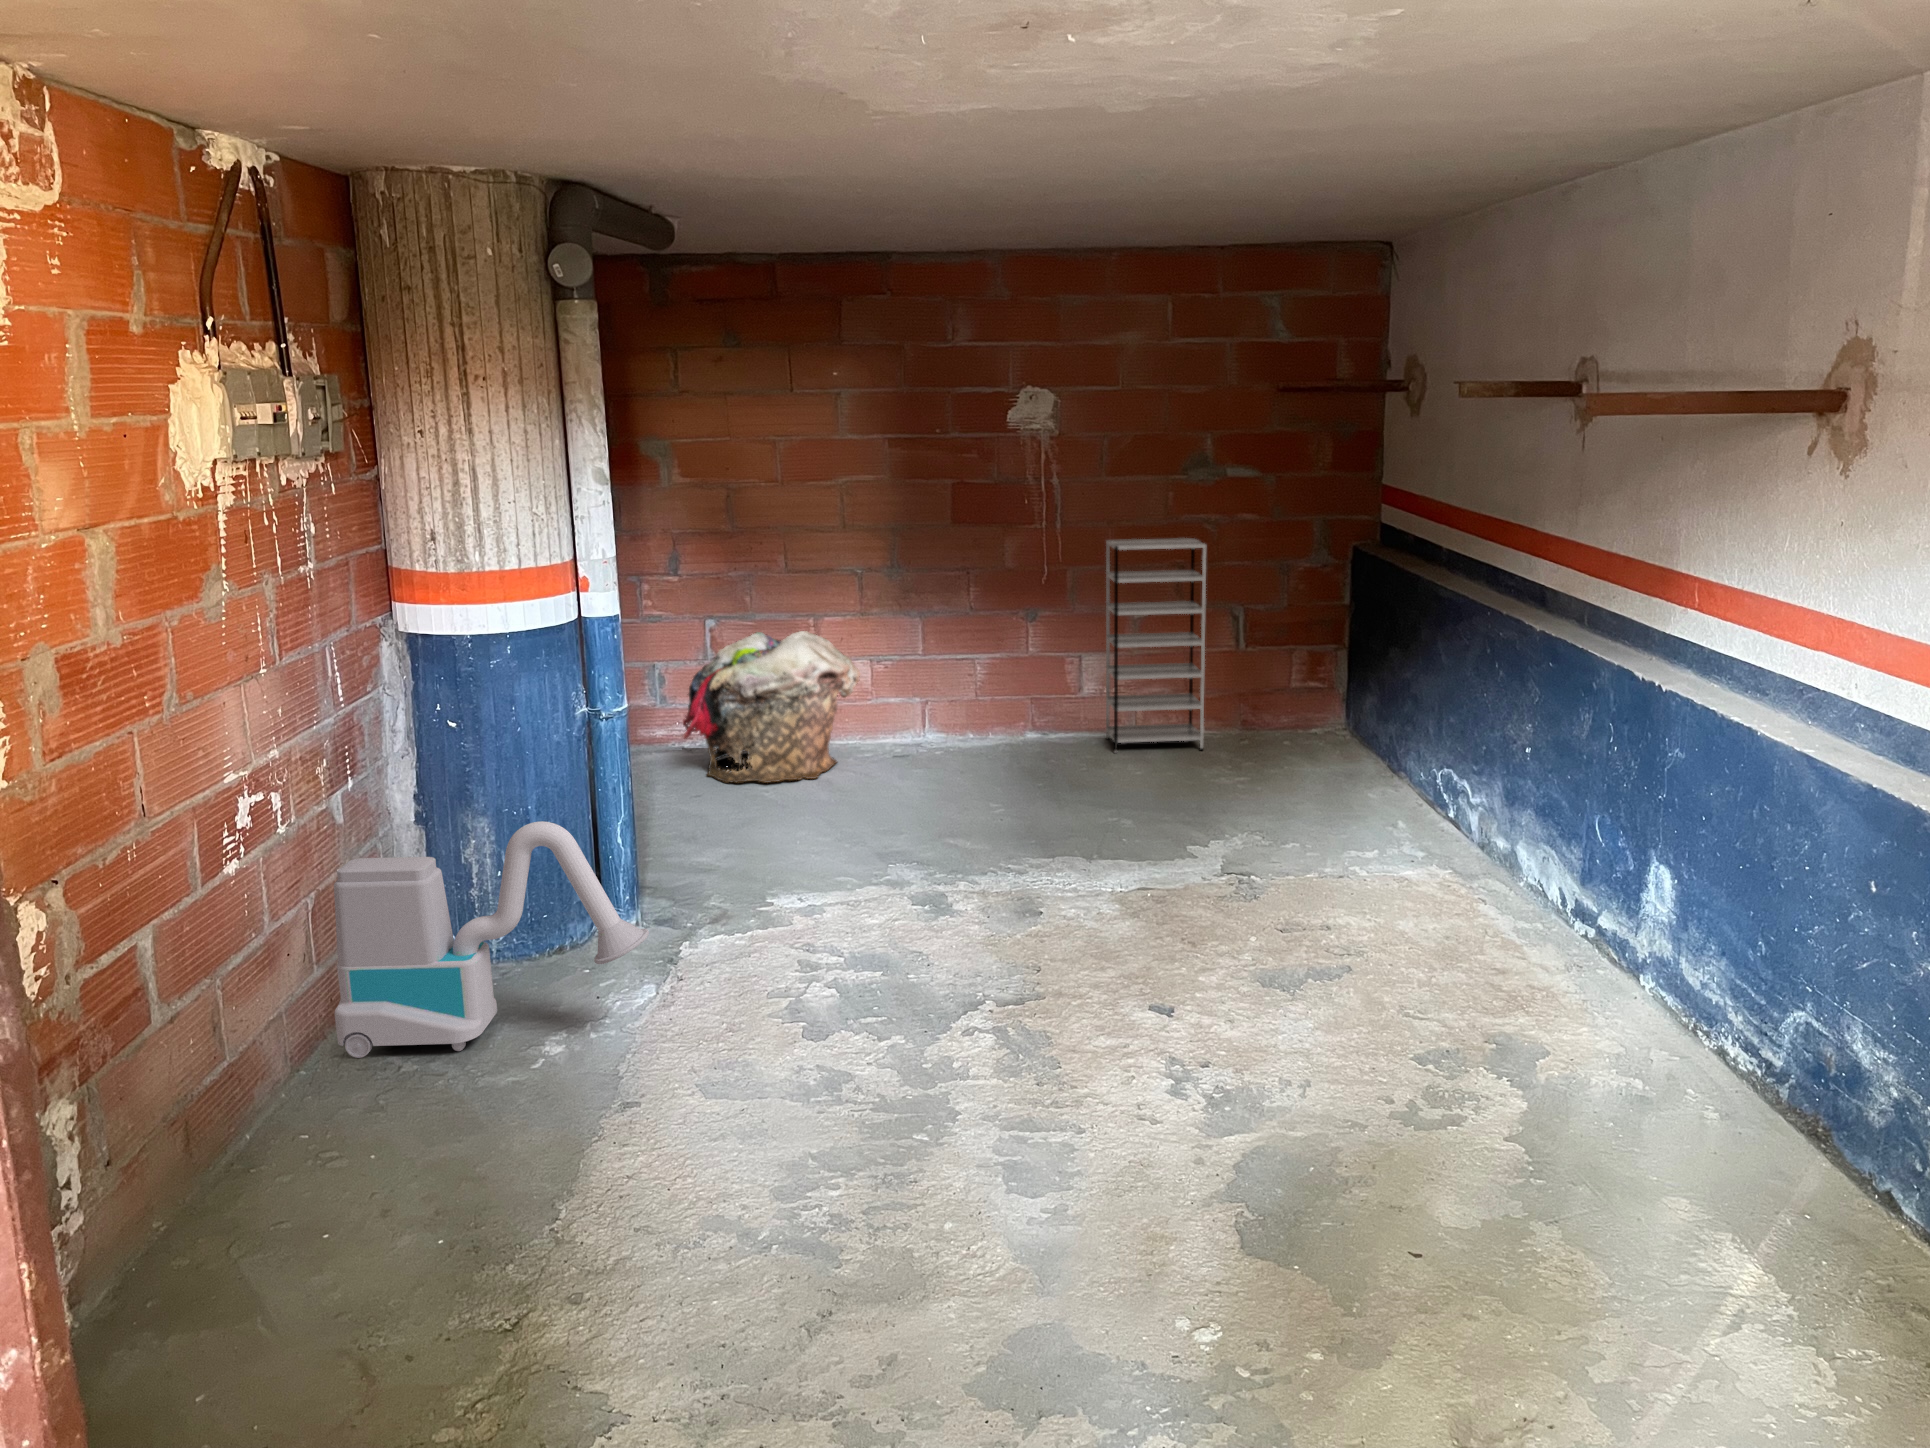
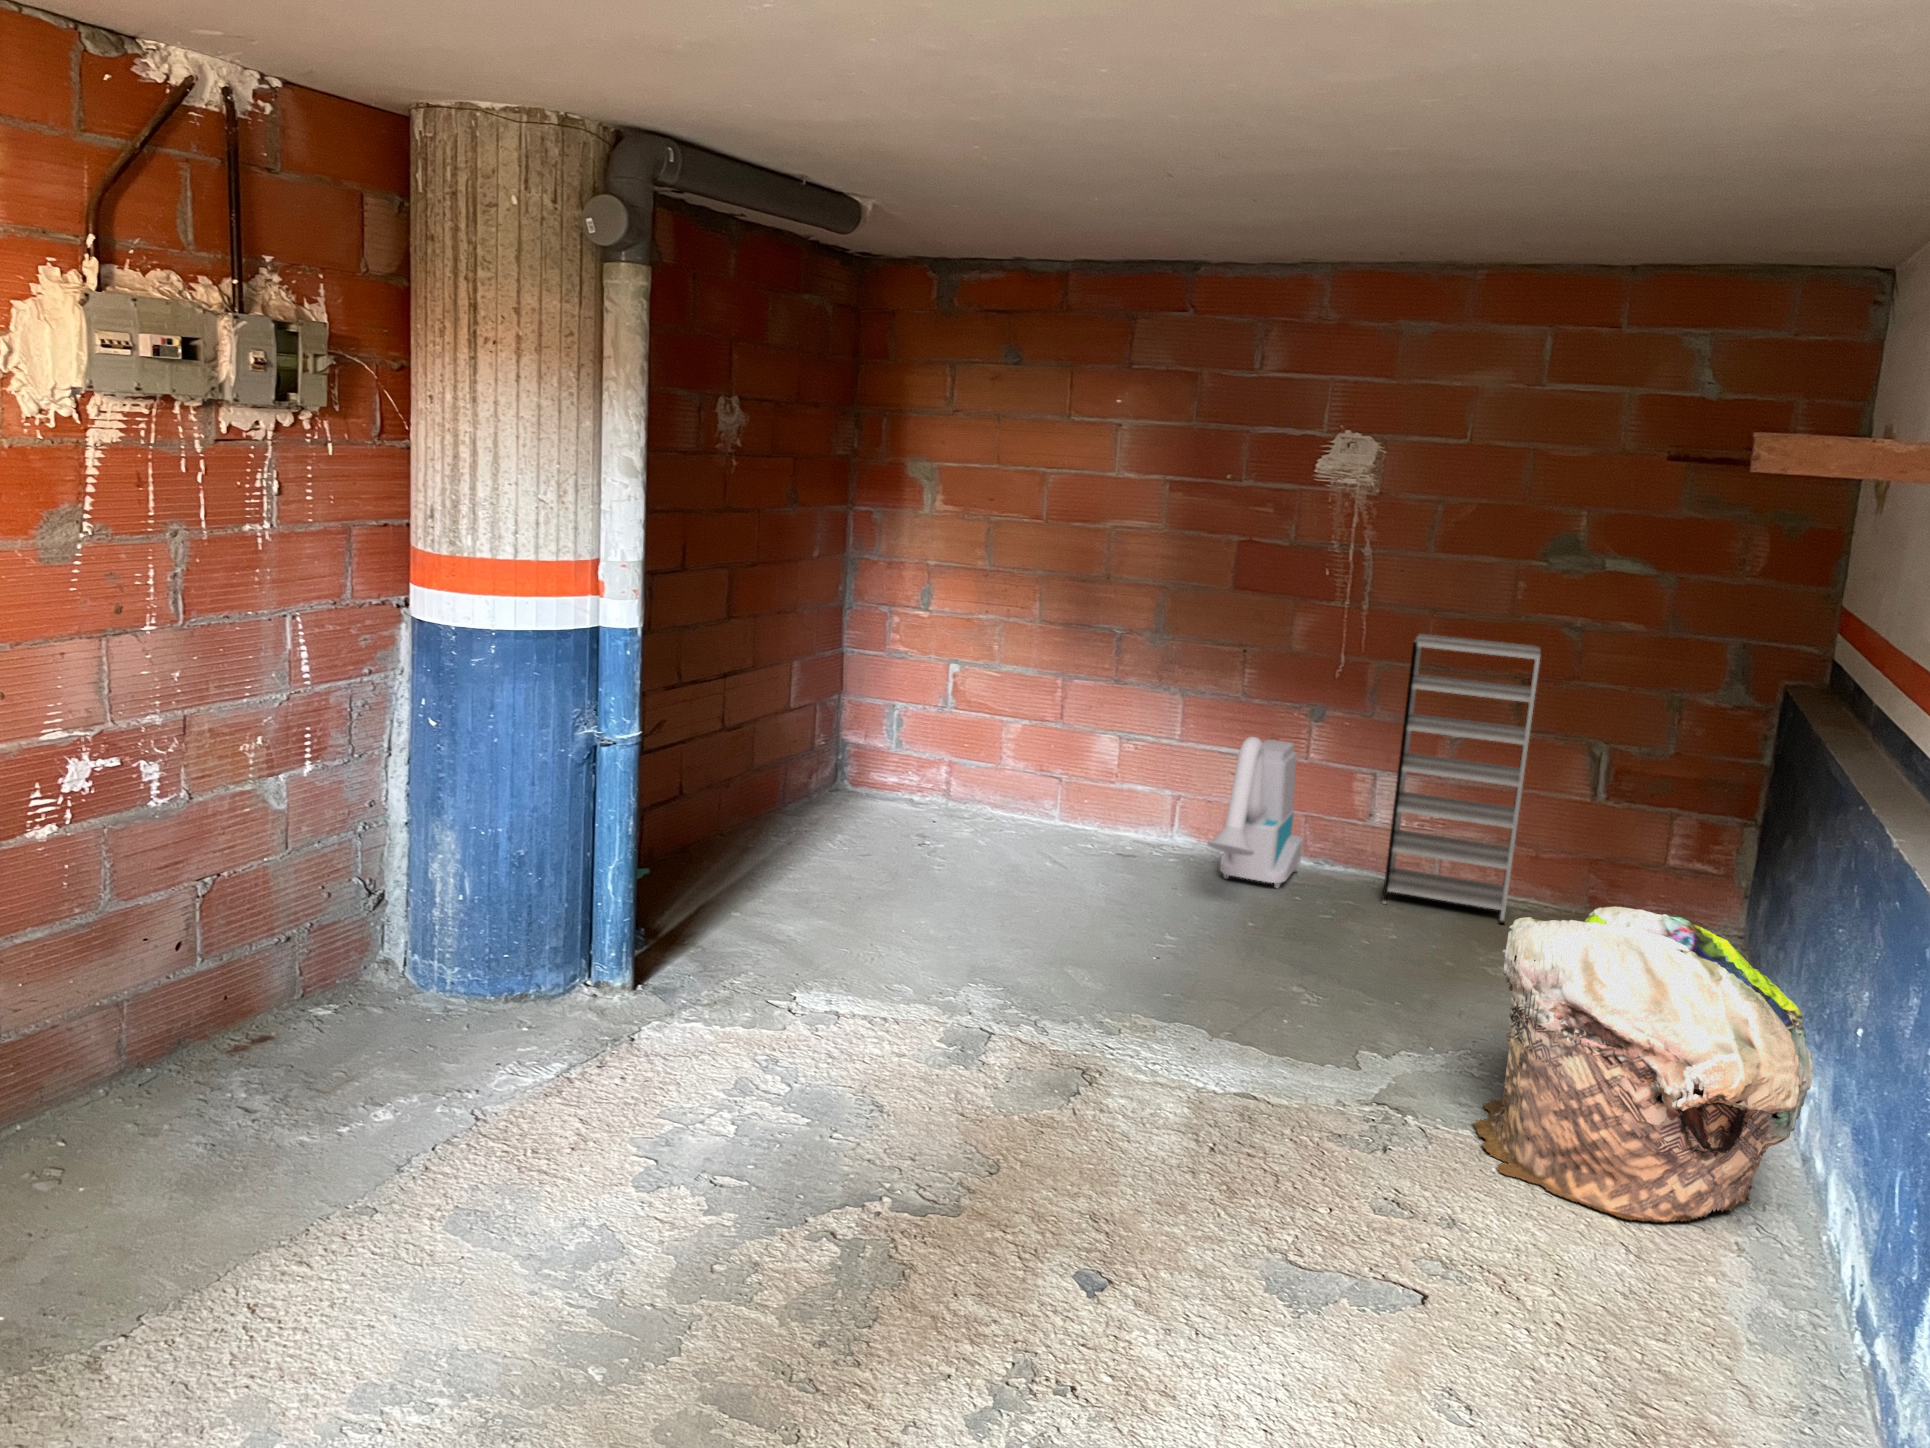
laundry basket: present [683,631,860,783] -> present [1472,907,1813,1223]
vacuum cleaner: present [334,821,649,1058] -> present [1207,737,1302,889]

